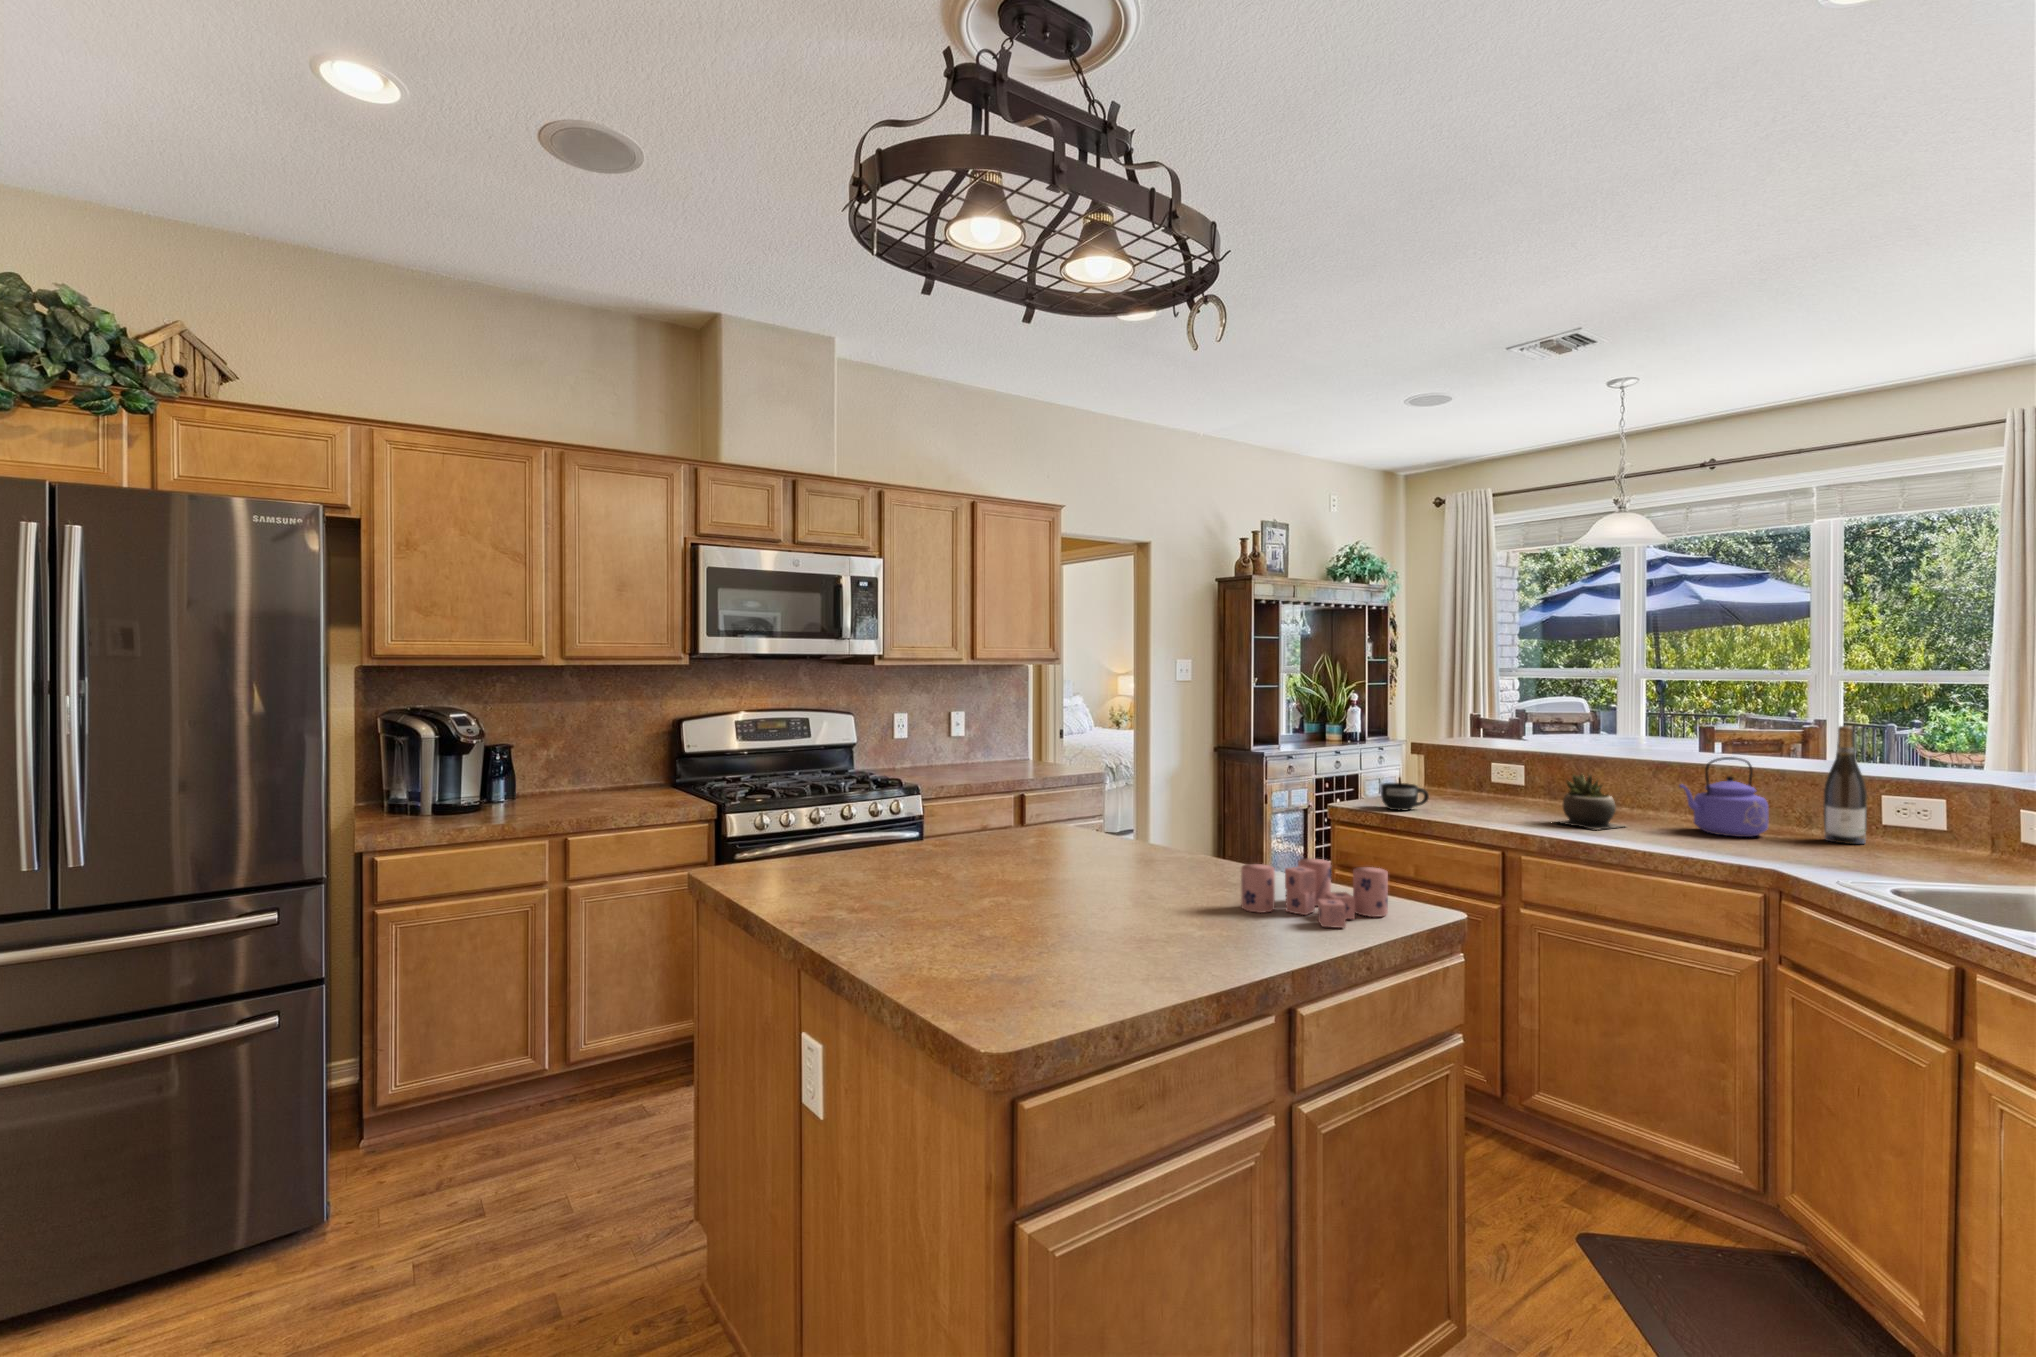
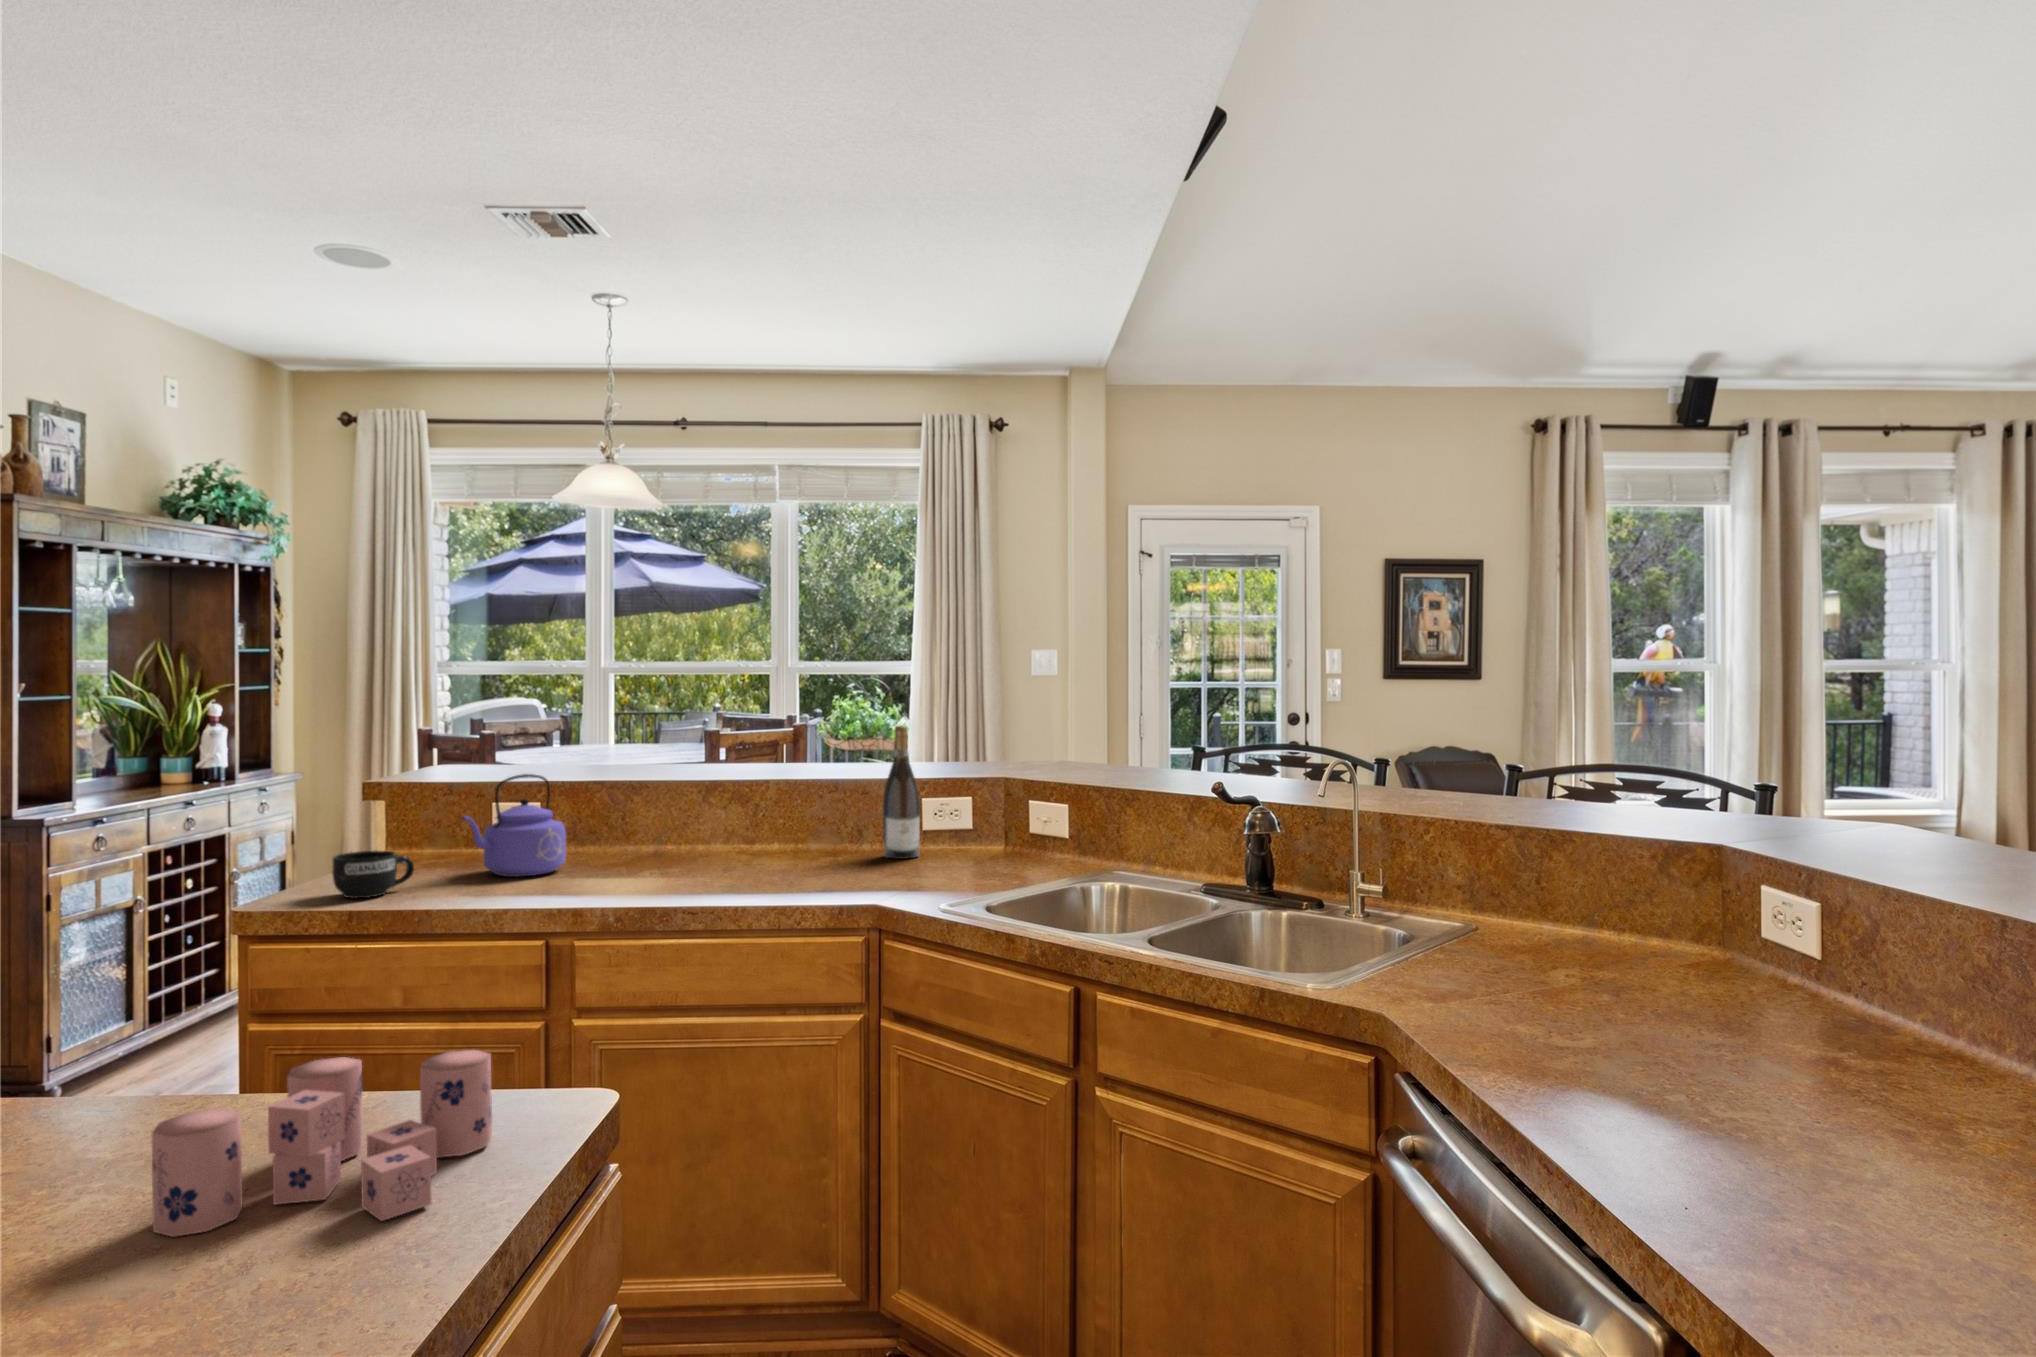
kettle: present [1679,757,1768,837] -> present [463,774,566,877]
succulent plant: present [1558,774,1622,830] -> none [600,805,692,884]

